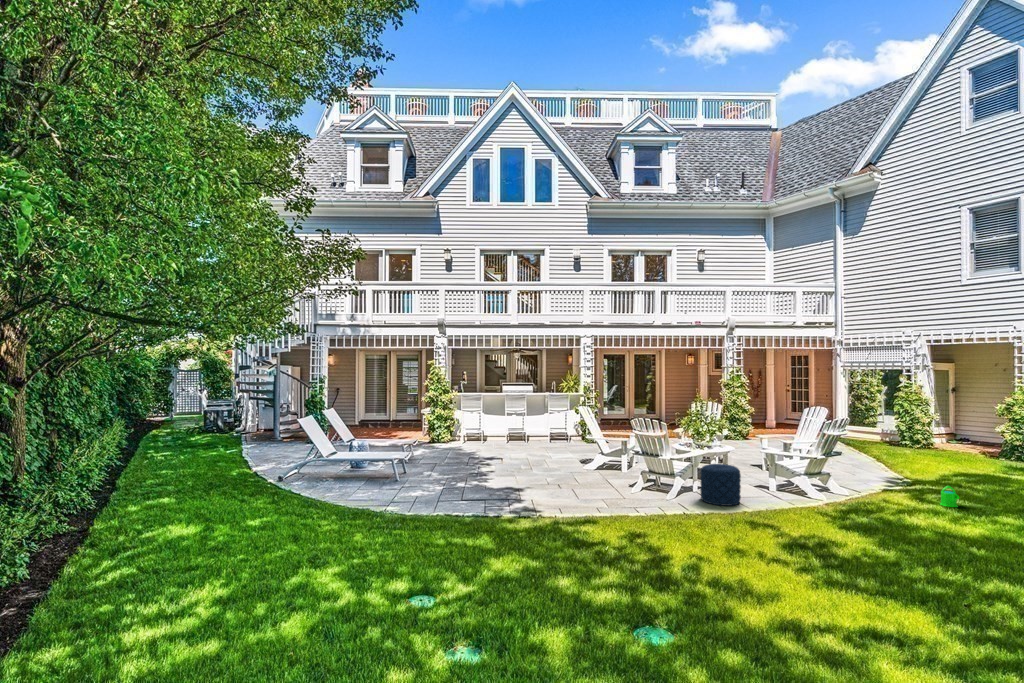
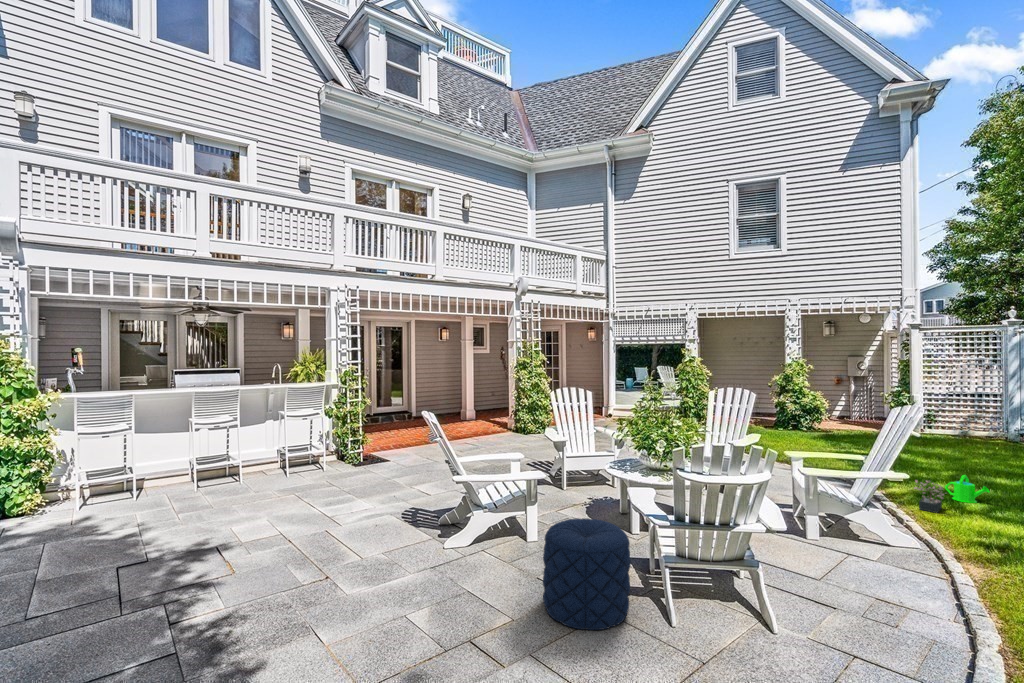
pouf: present [700,464,741,506] -> present [543,518,631,630]
decorative plant: none [876,479,906,504] -> present [914,480,944,513]

